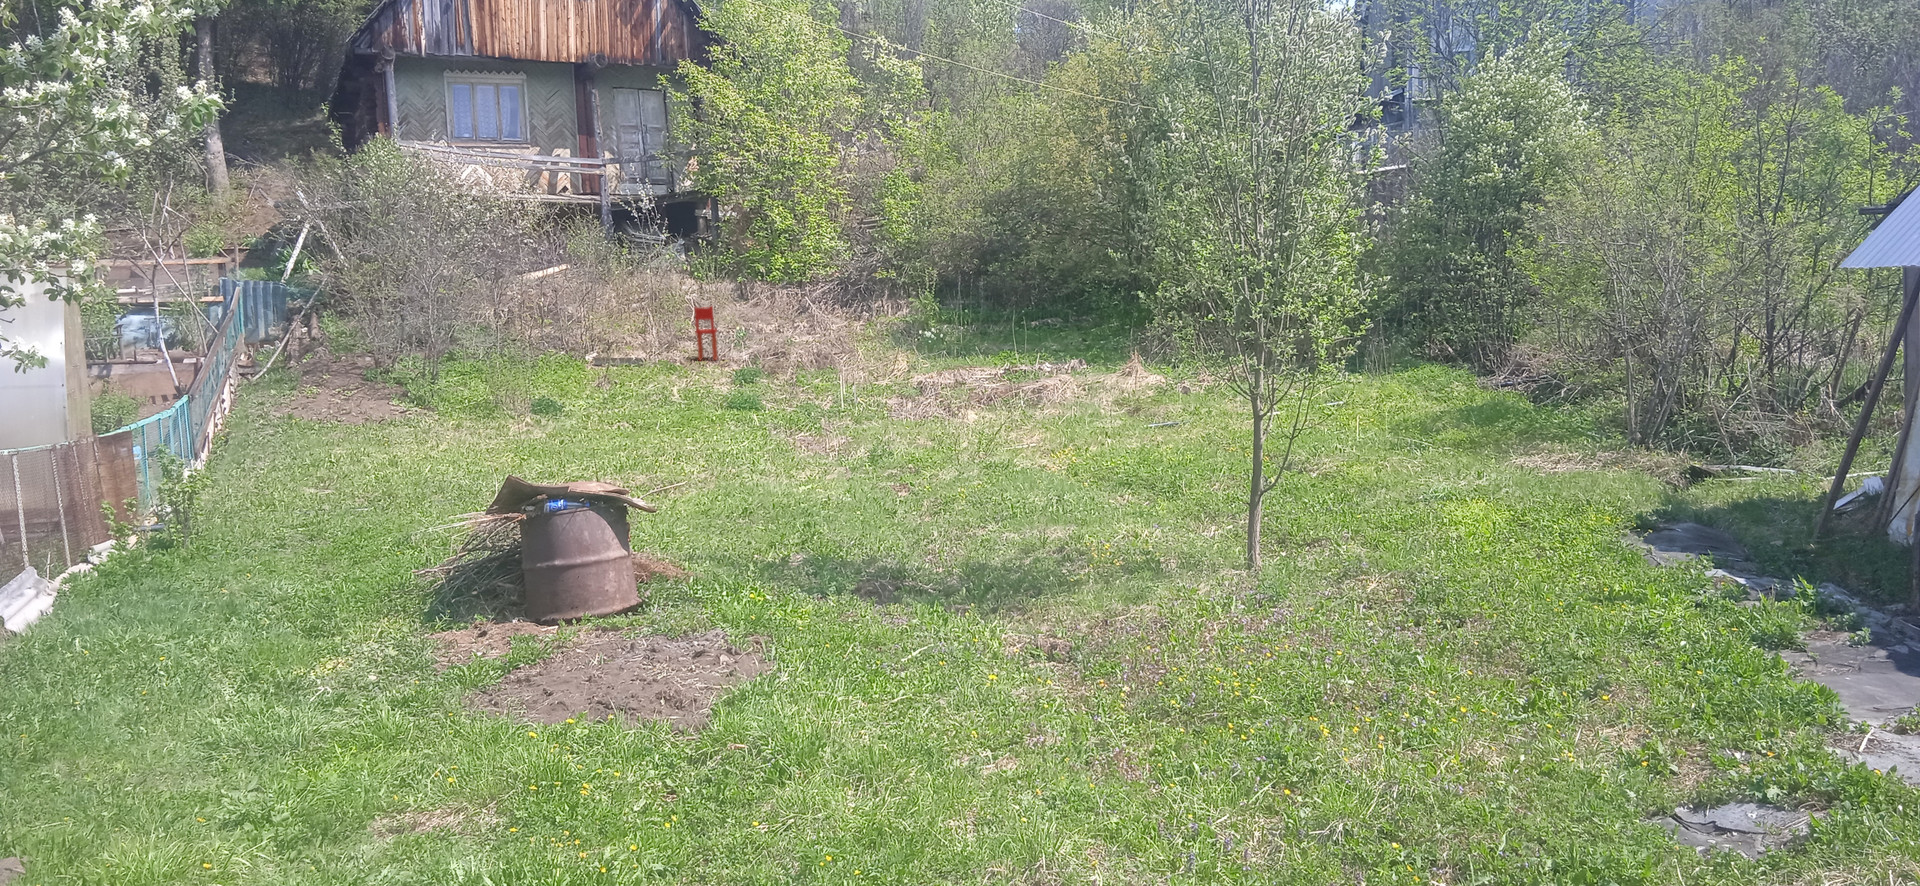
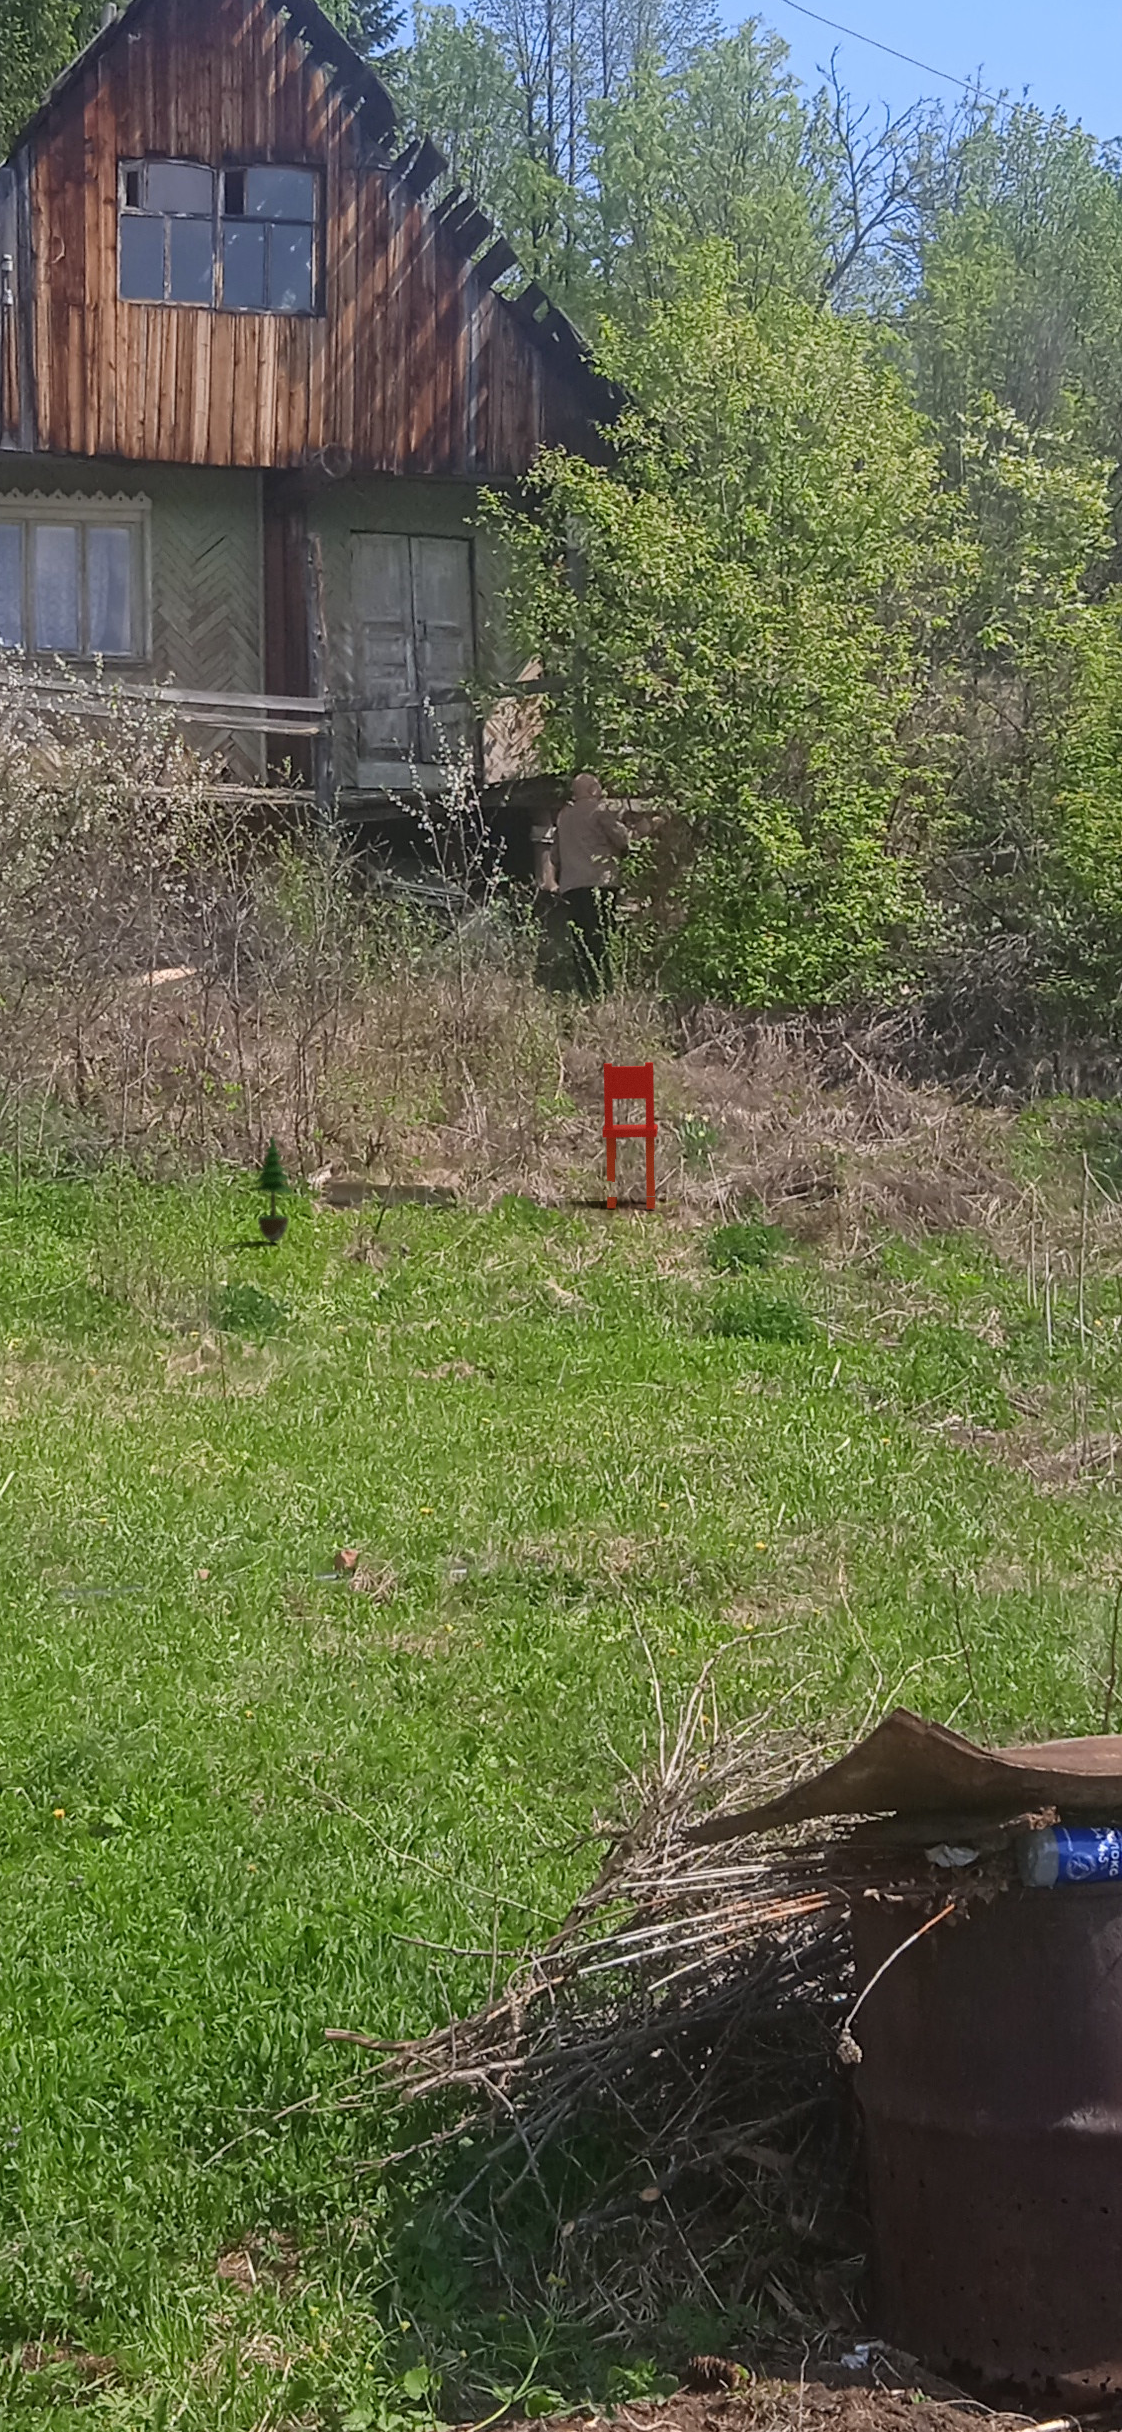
potted tree: none [556,337,571,379] -> present [256,1135,291,1243]

